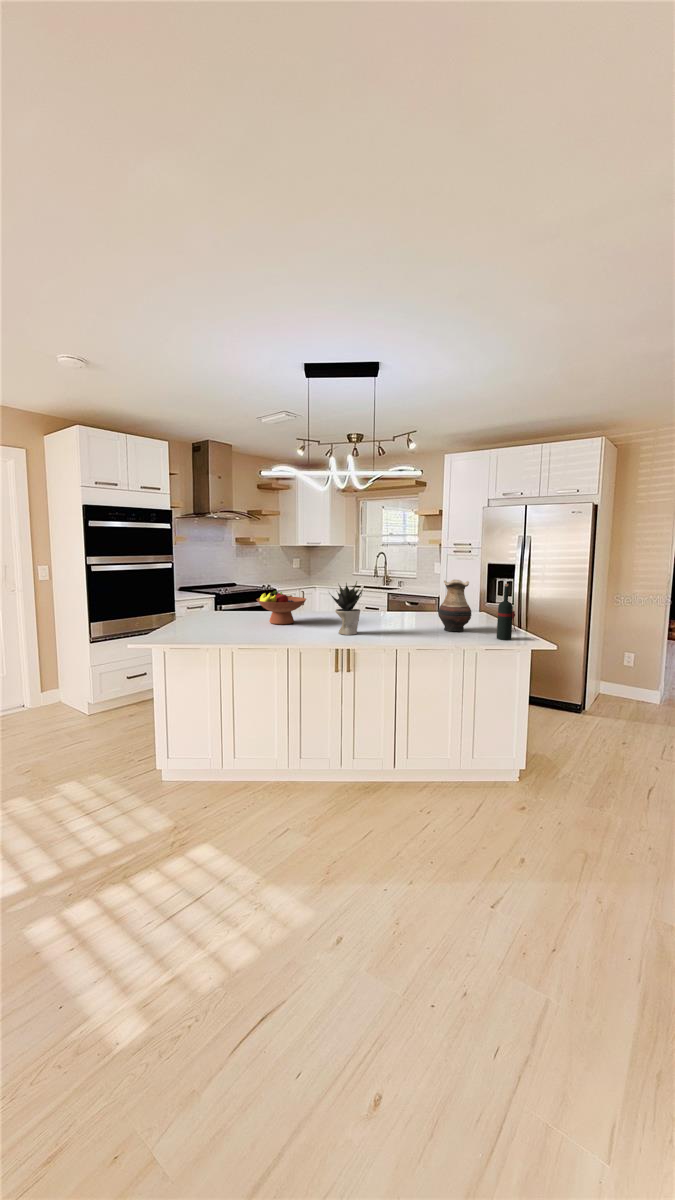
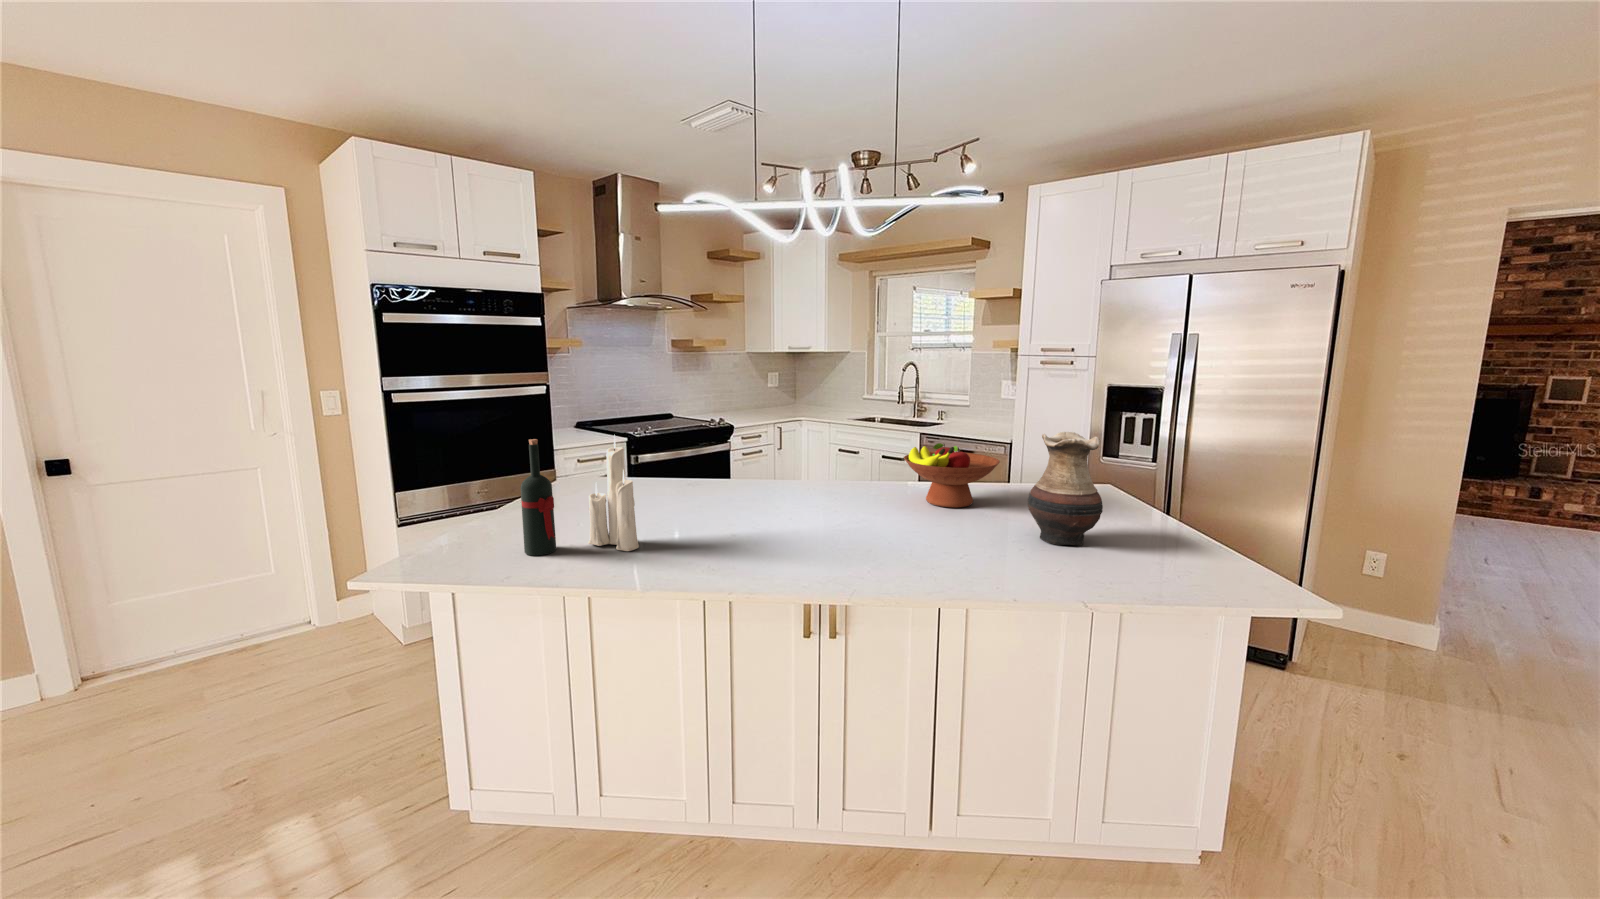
candle: none [229,577,255,635] -> present [588,435,639,551]
potted plant: present [329,581,363,635] -> none [792,437,867,553]
wine bottle: present [497,584,516,640] -> present [521,439,556,555]
fruit bowl: present [256,591,306,624] -> present [904,443,1000,507]

